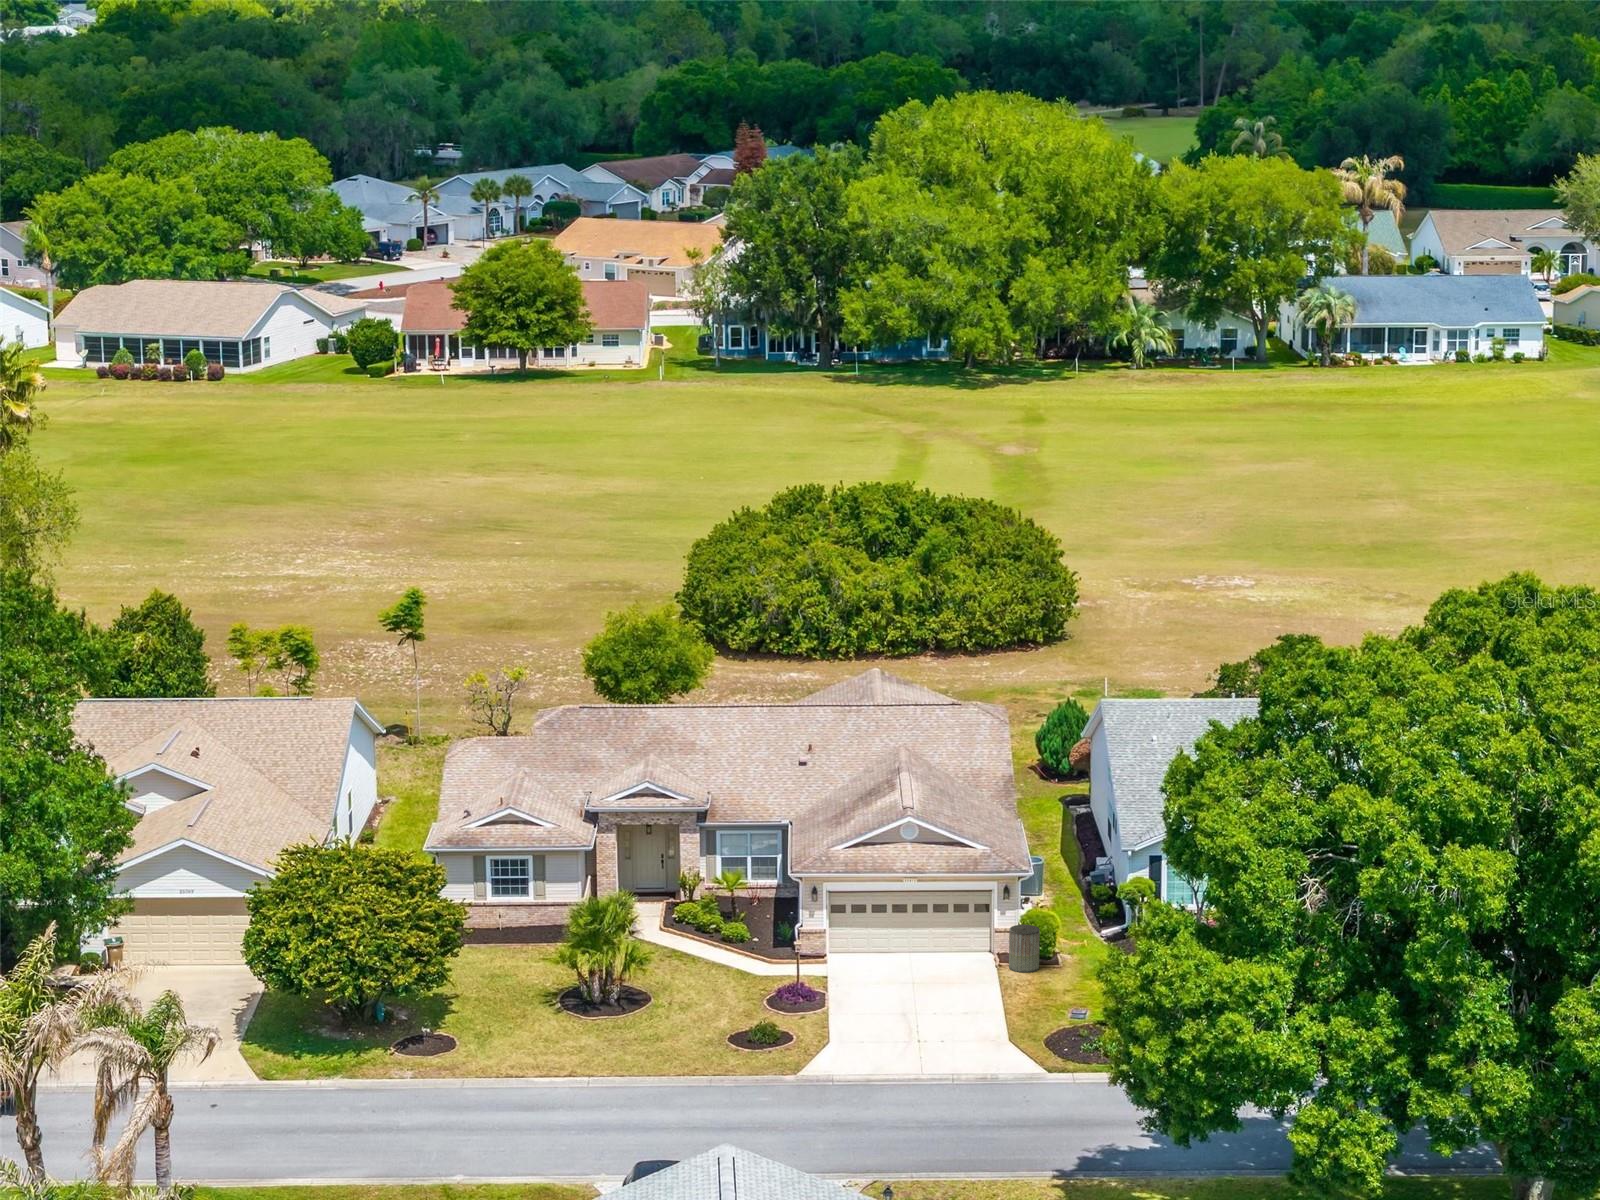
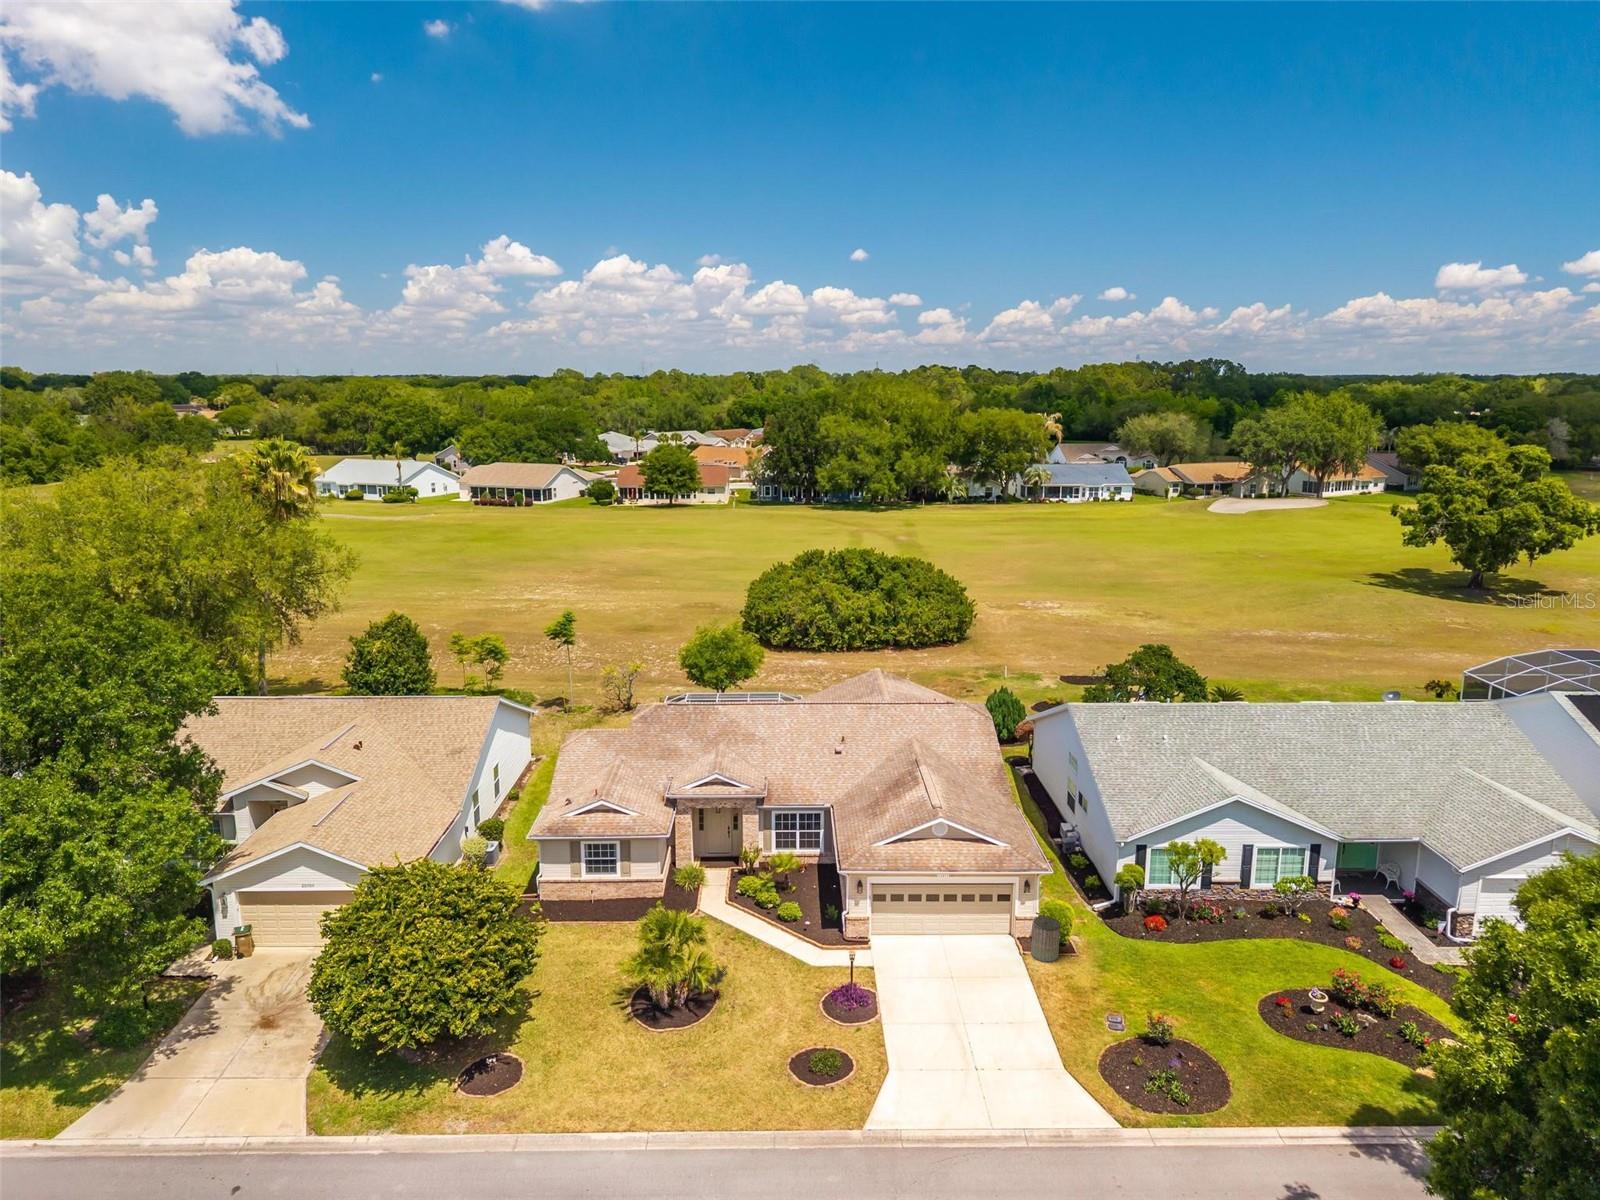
potted tree: none [640,960,664,998] -> present [707,966,727,999]

